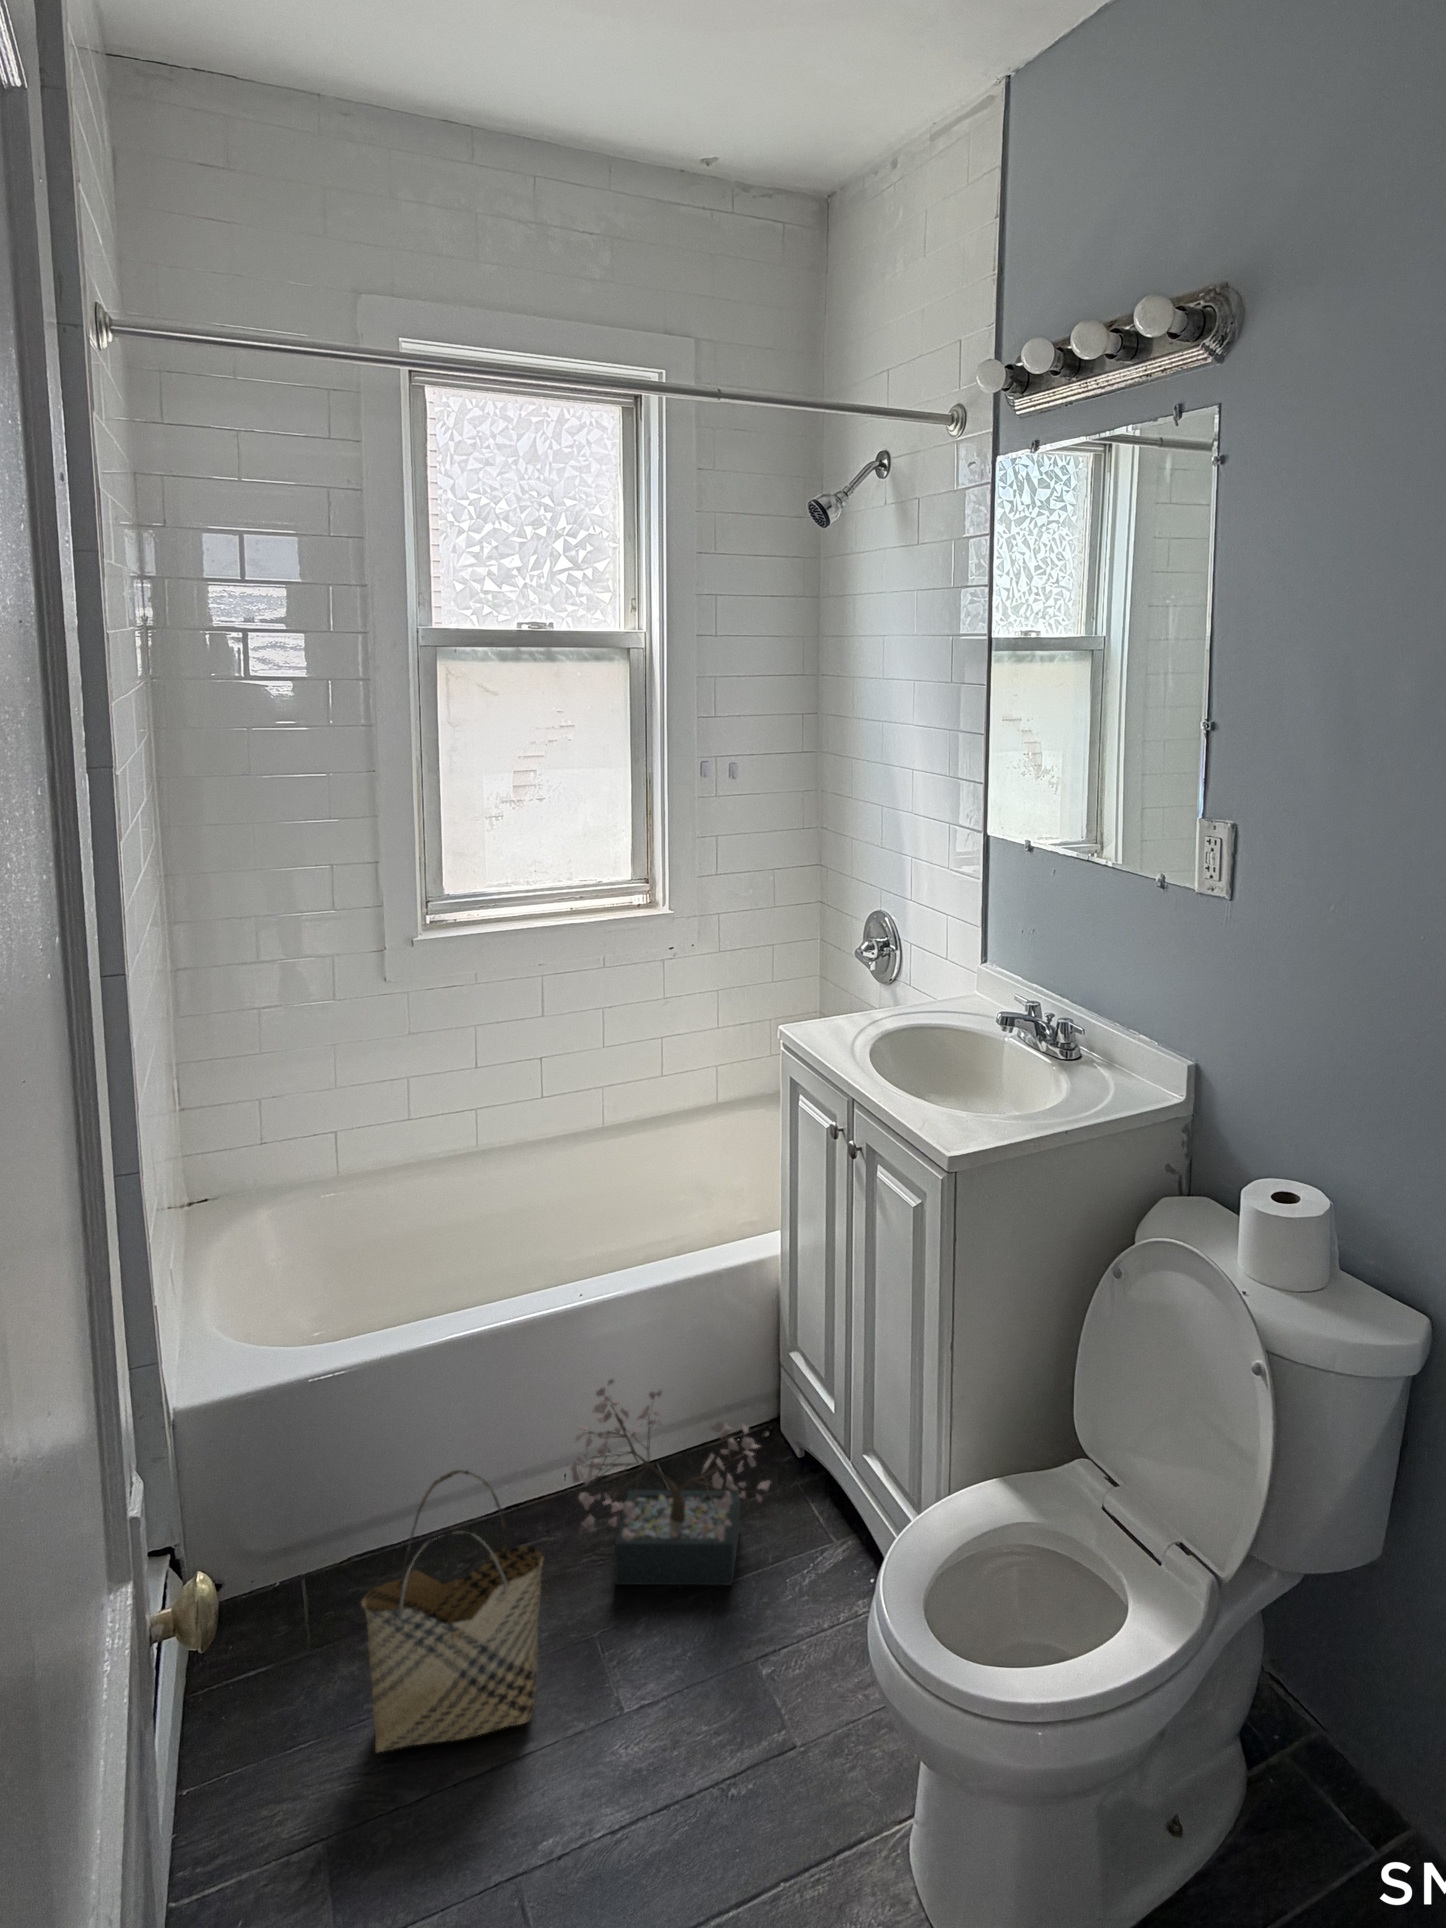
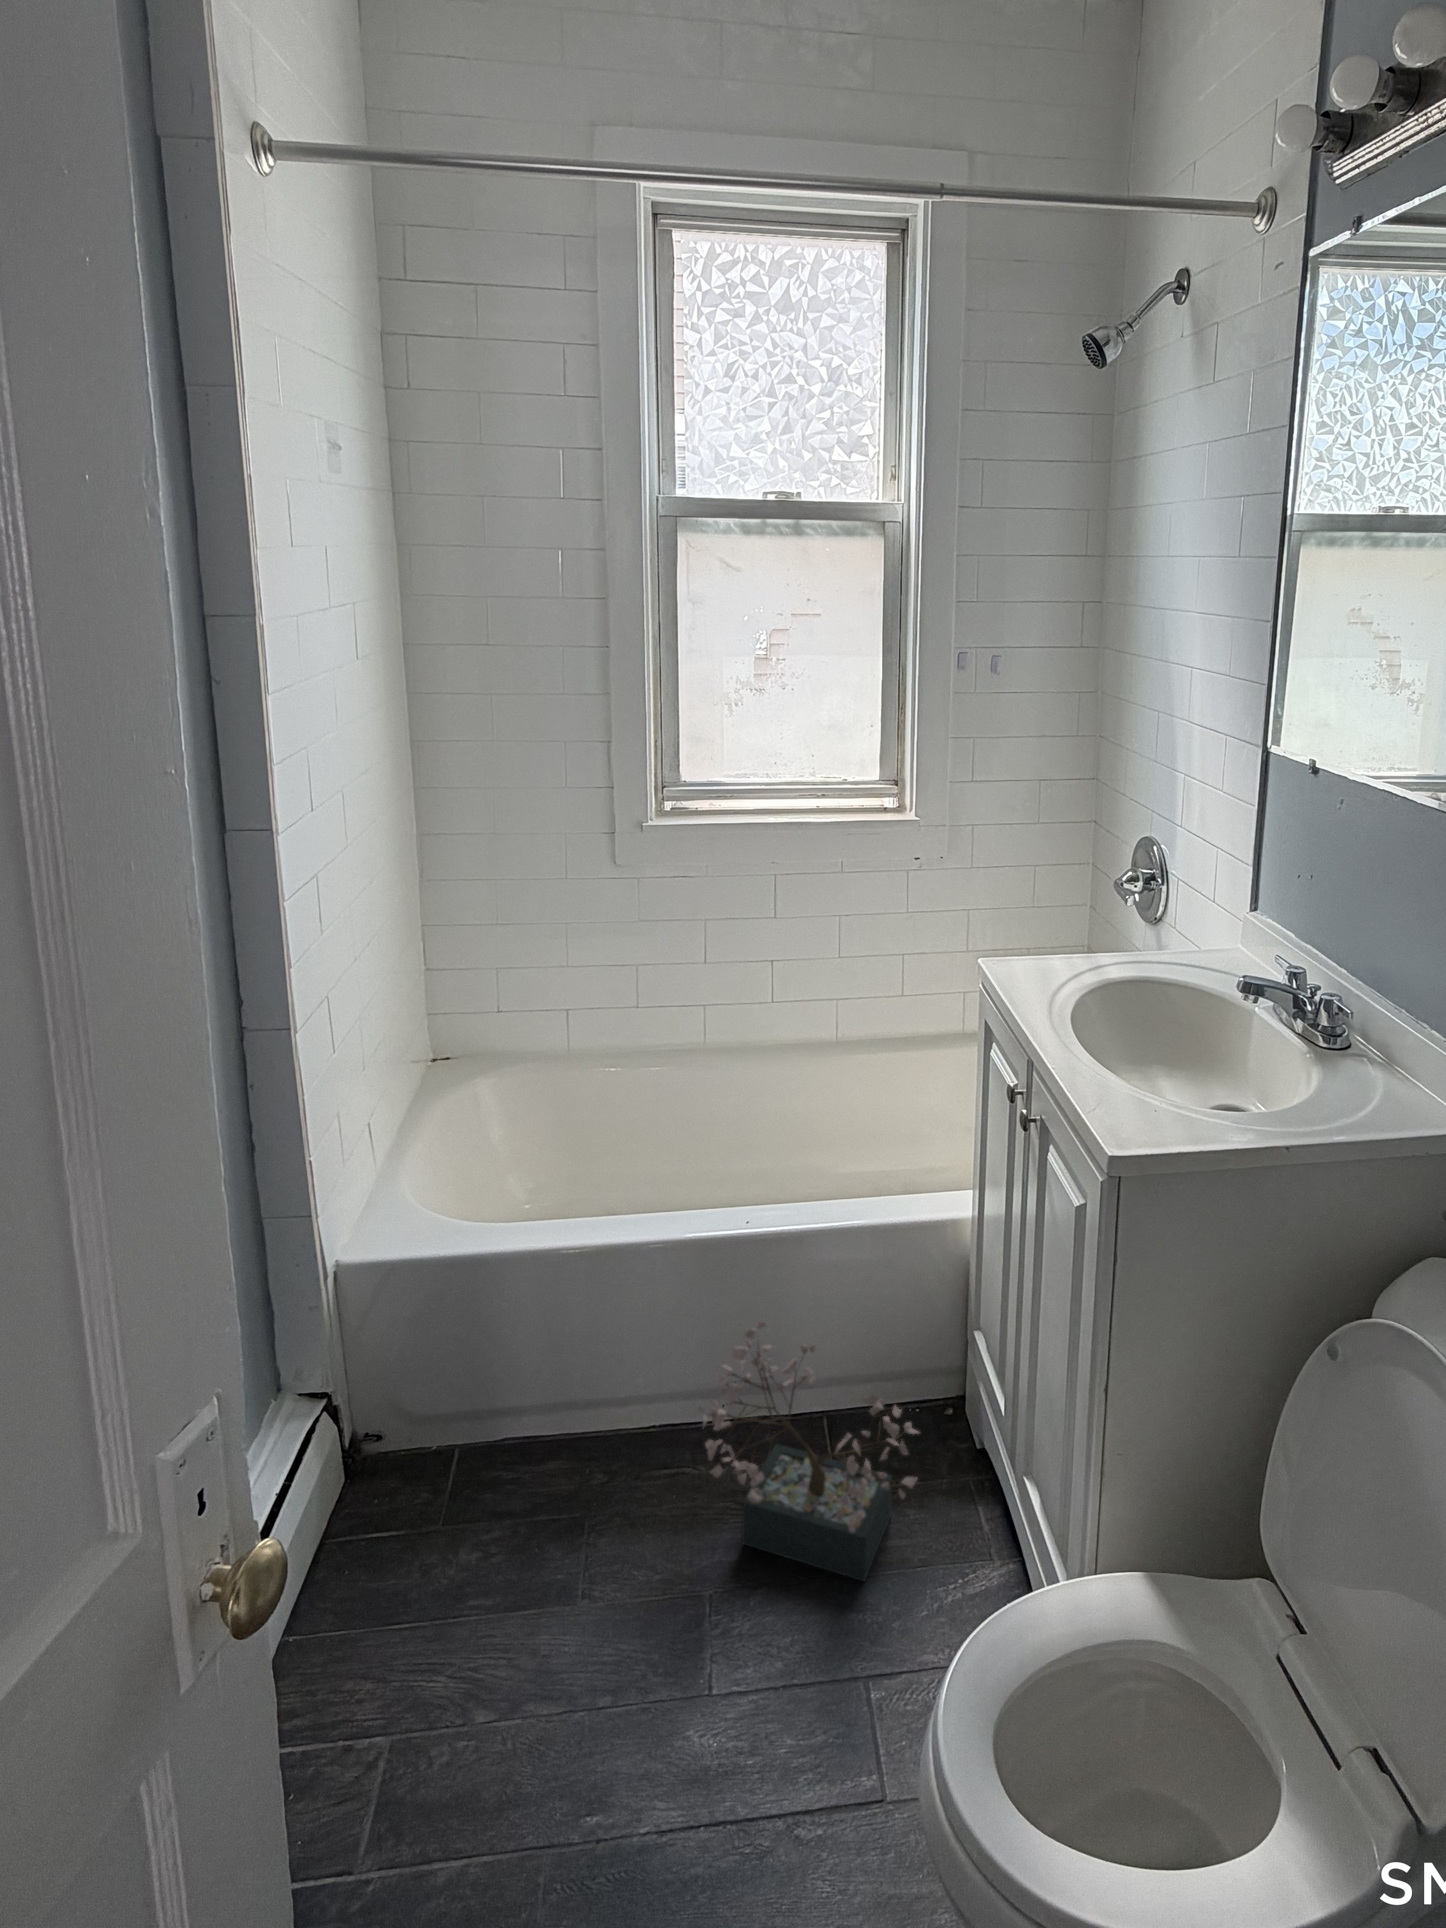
woven basket: present [362,1470,544,1753] -> none [451,1392,639,1677]

